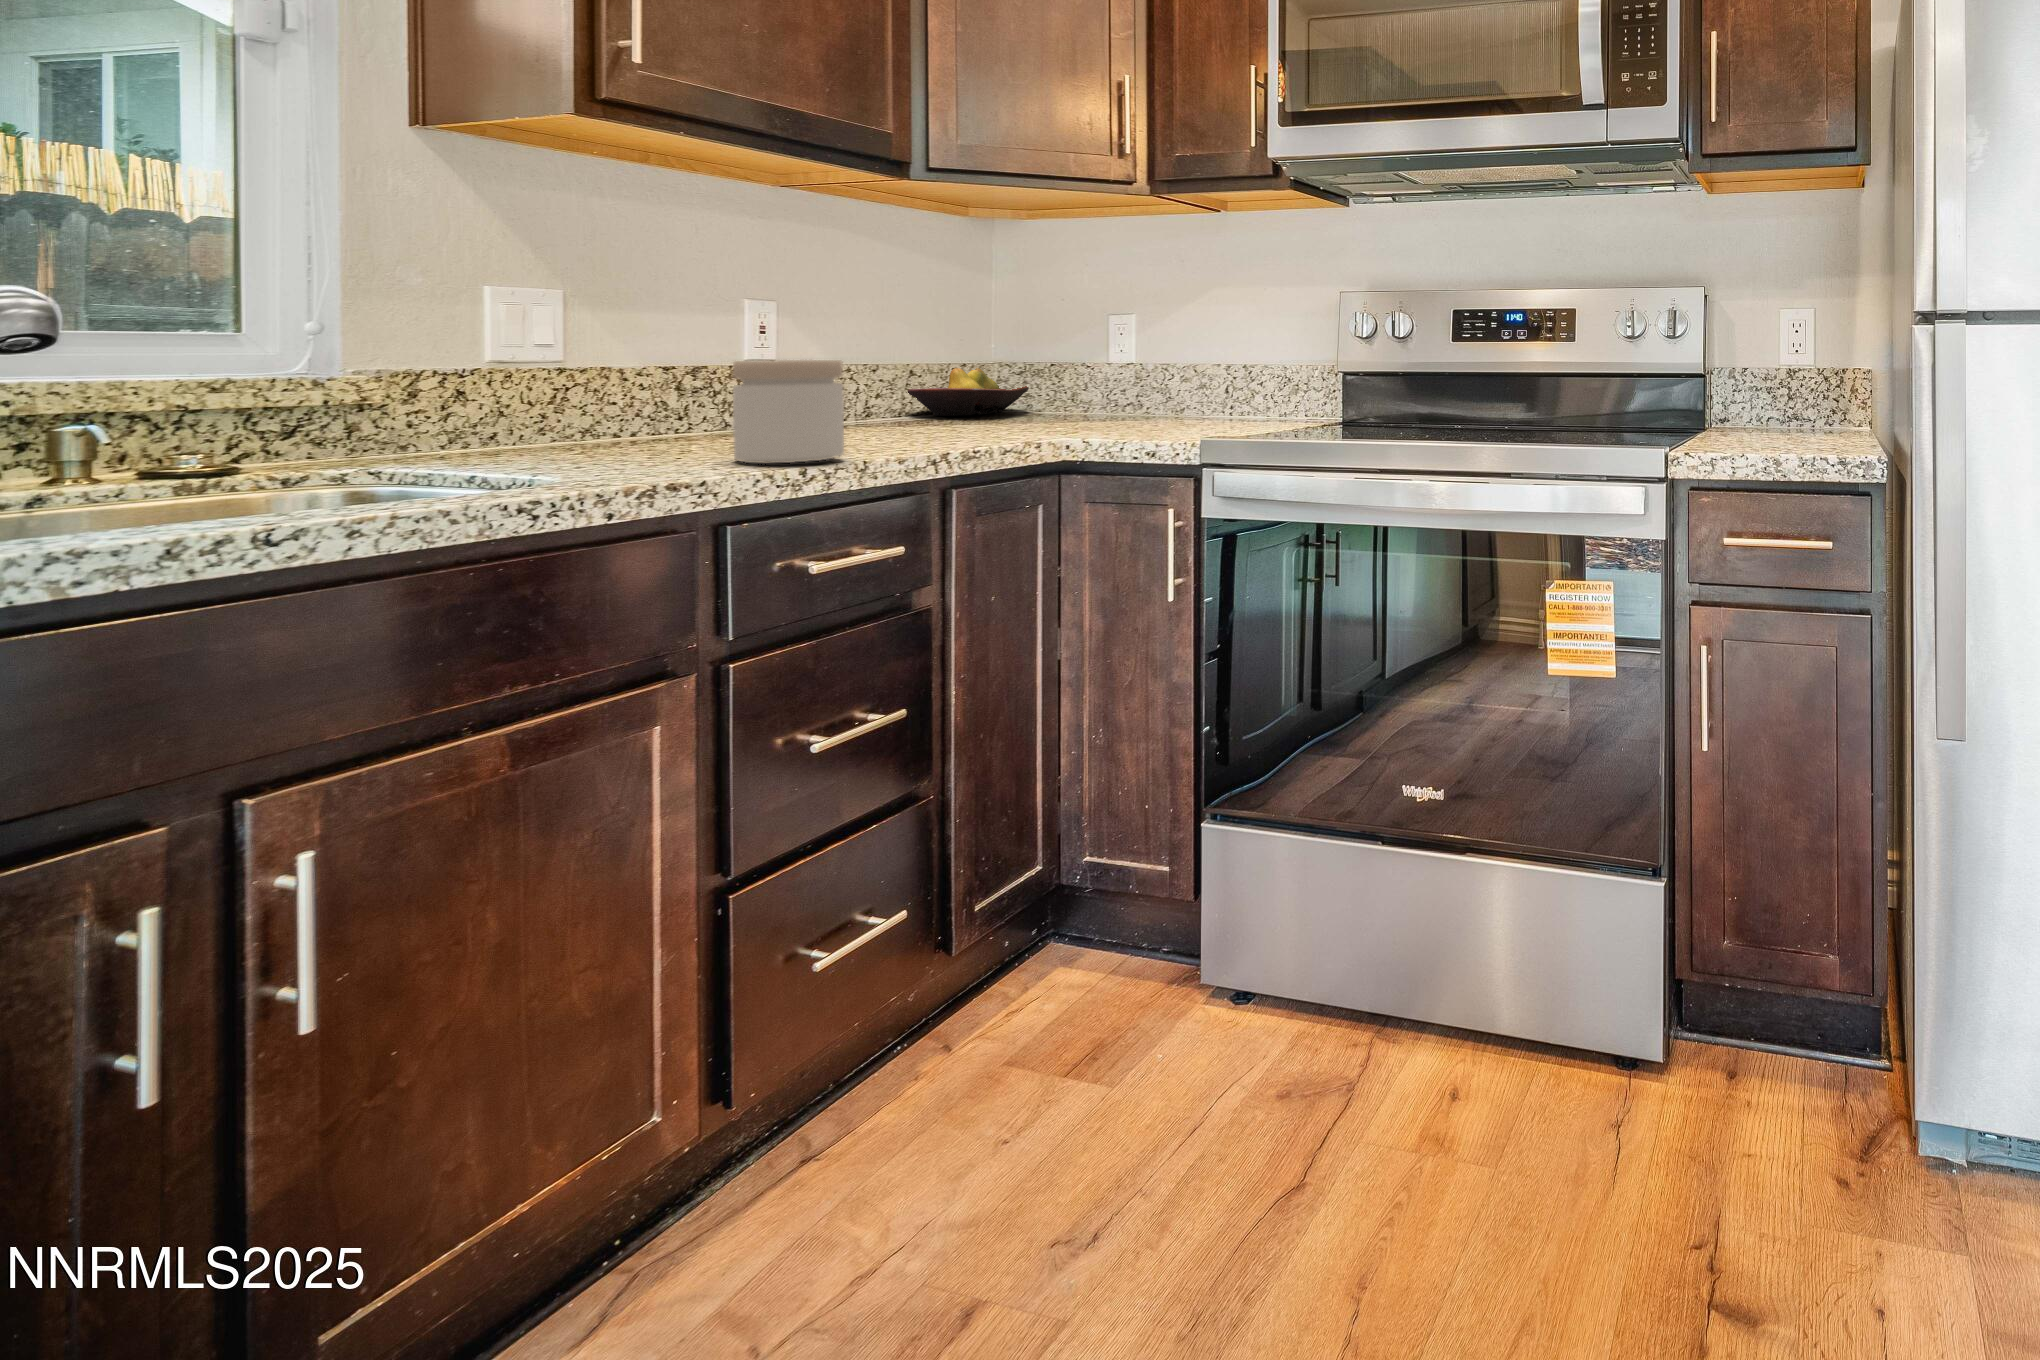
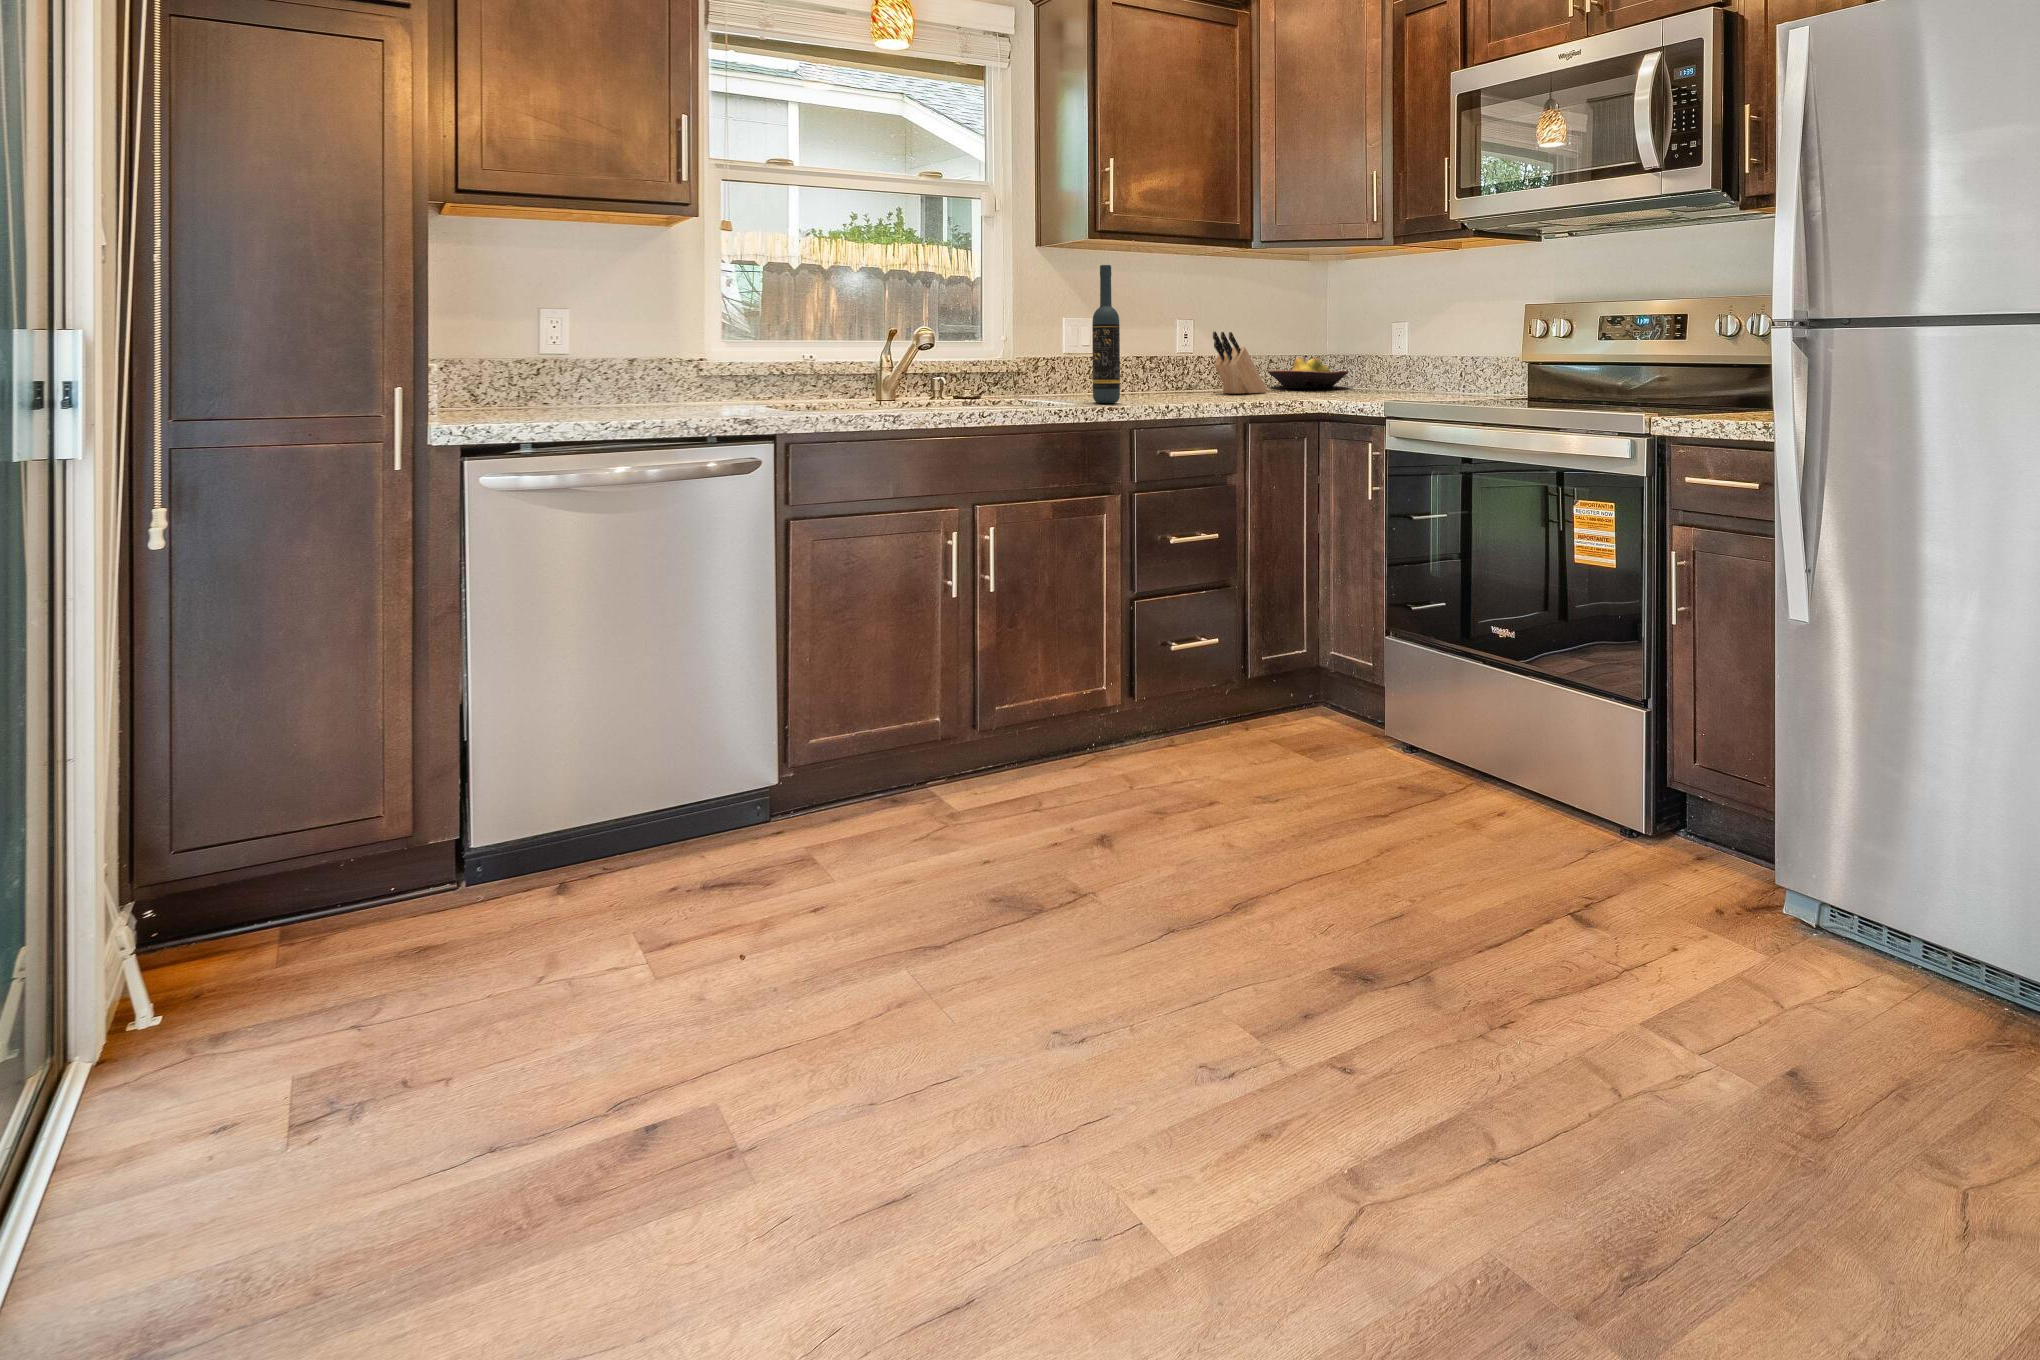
wine bottle: none [594,179,667,470] -> present [1092,265,1120,403]
knife block: none [832,324,923,431] -> present [1213,331,1267,393]
jar: present [733,360,844,463] -> none [1149,351,1198,404]

